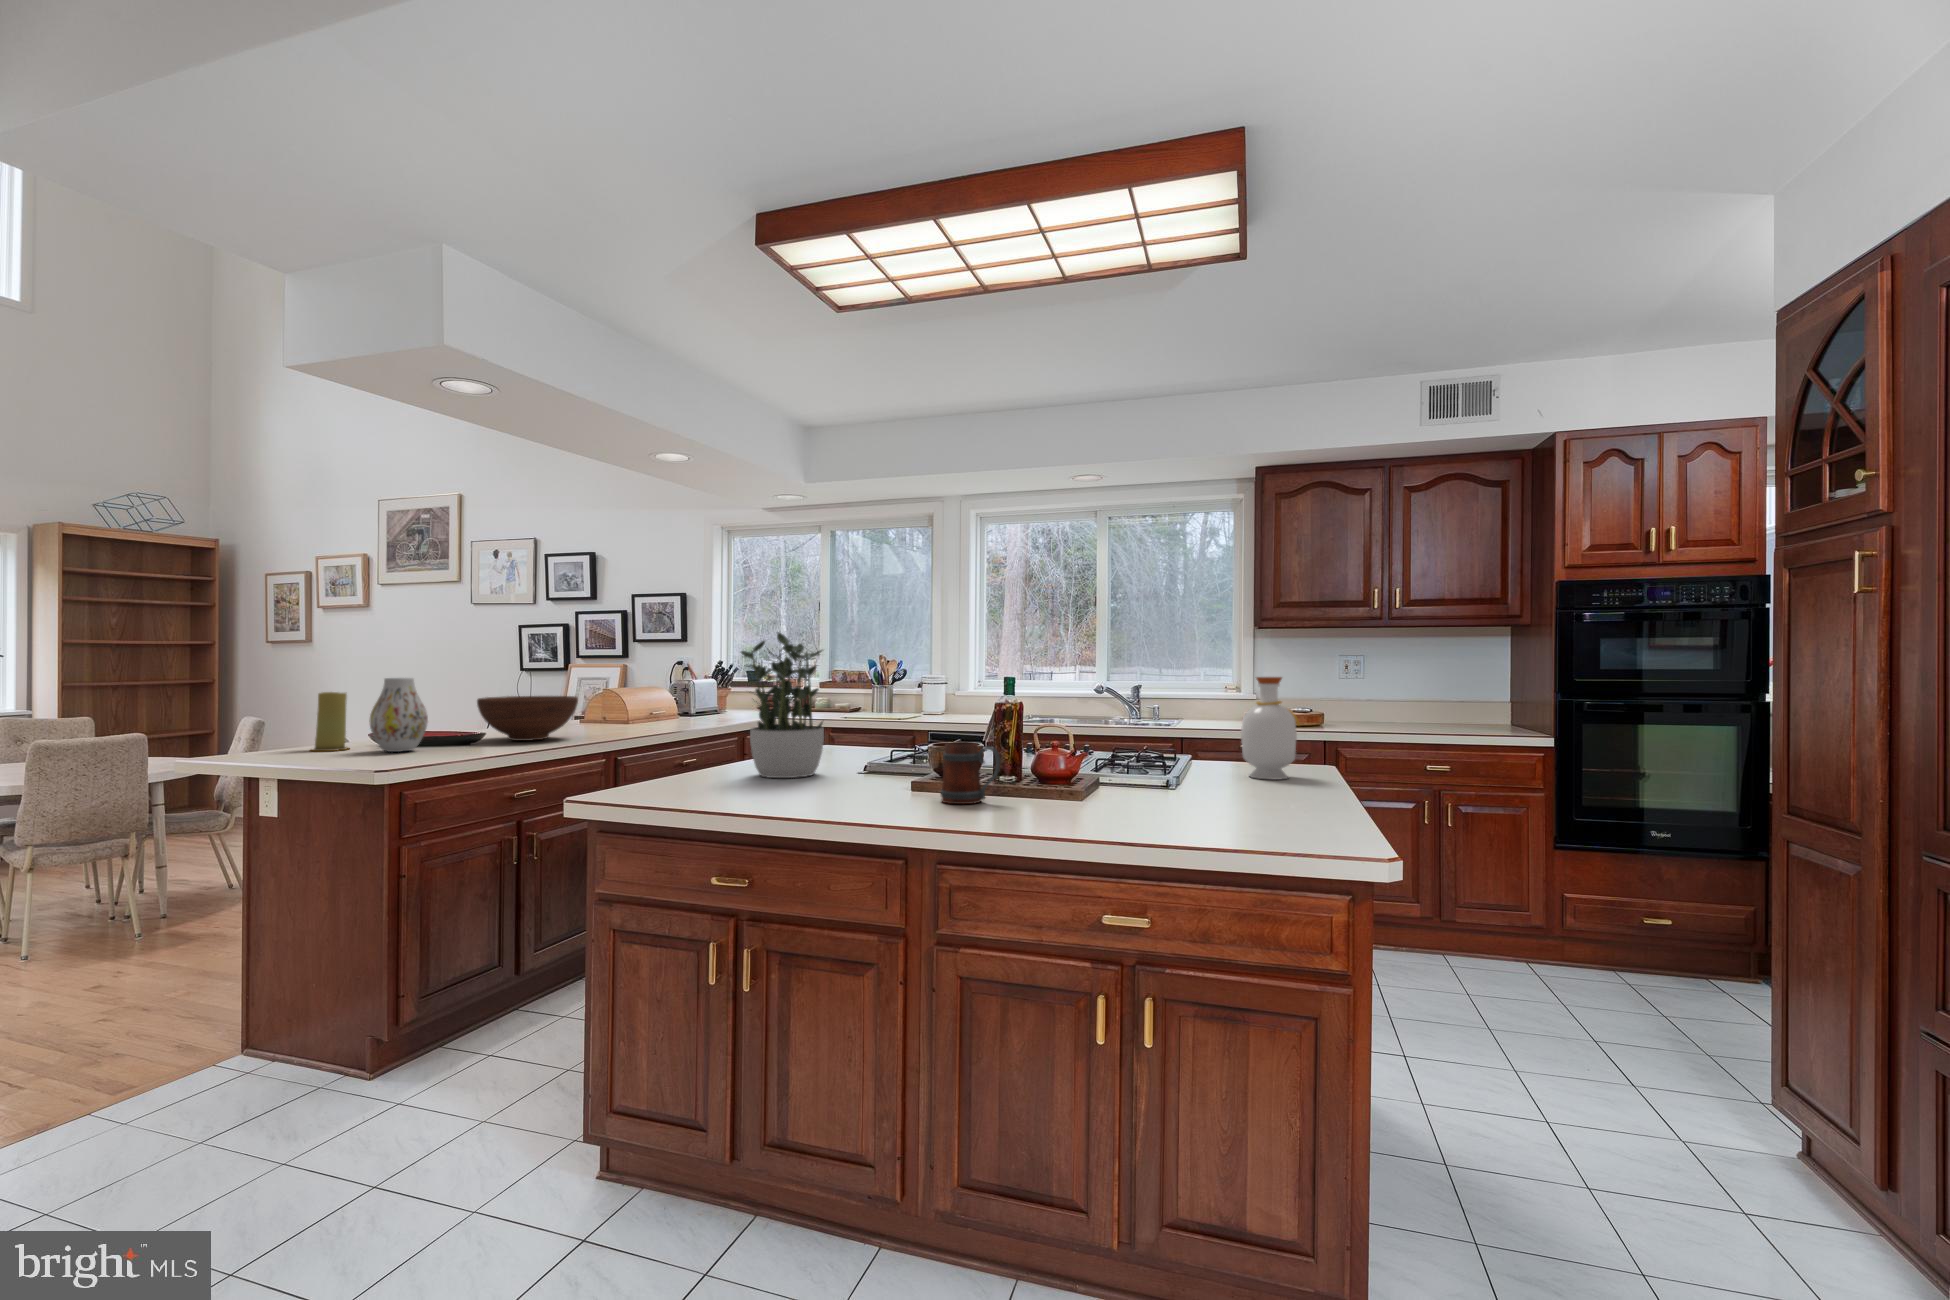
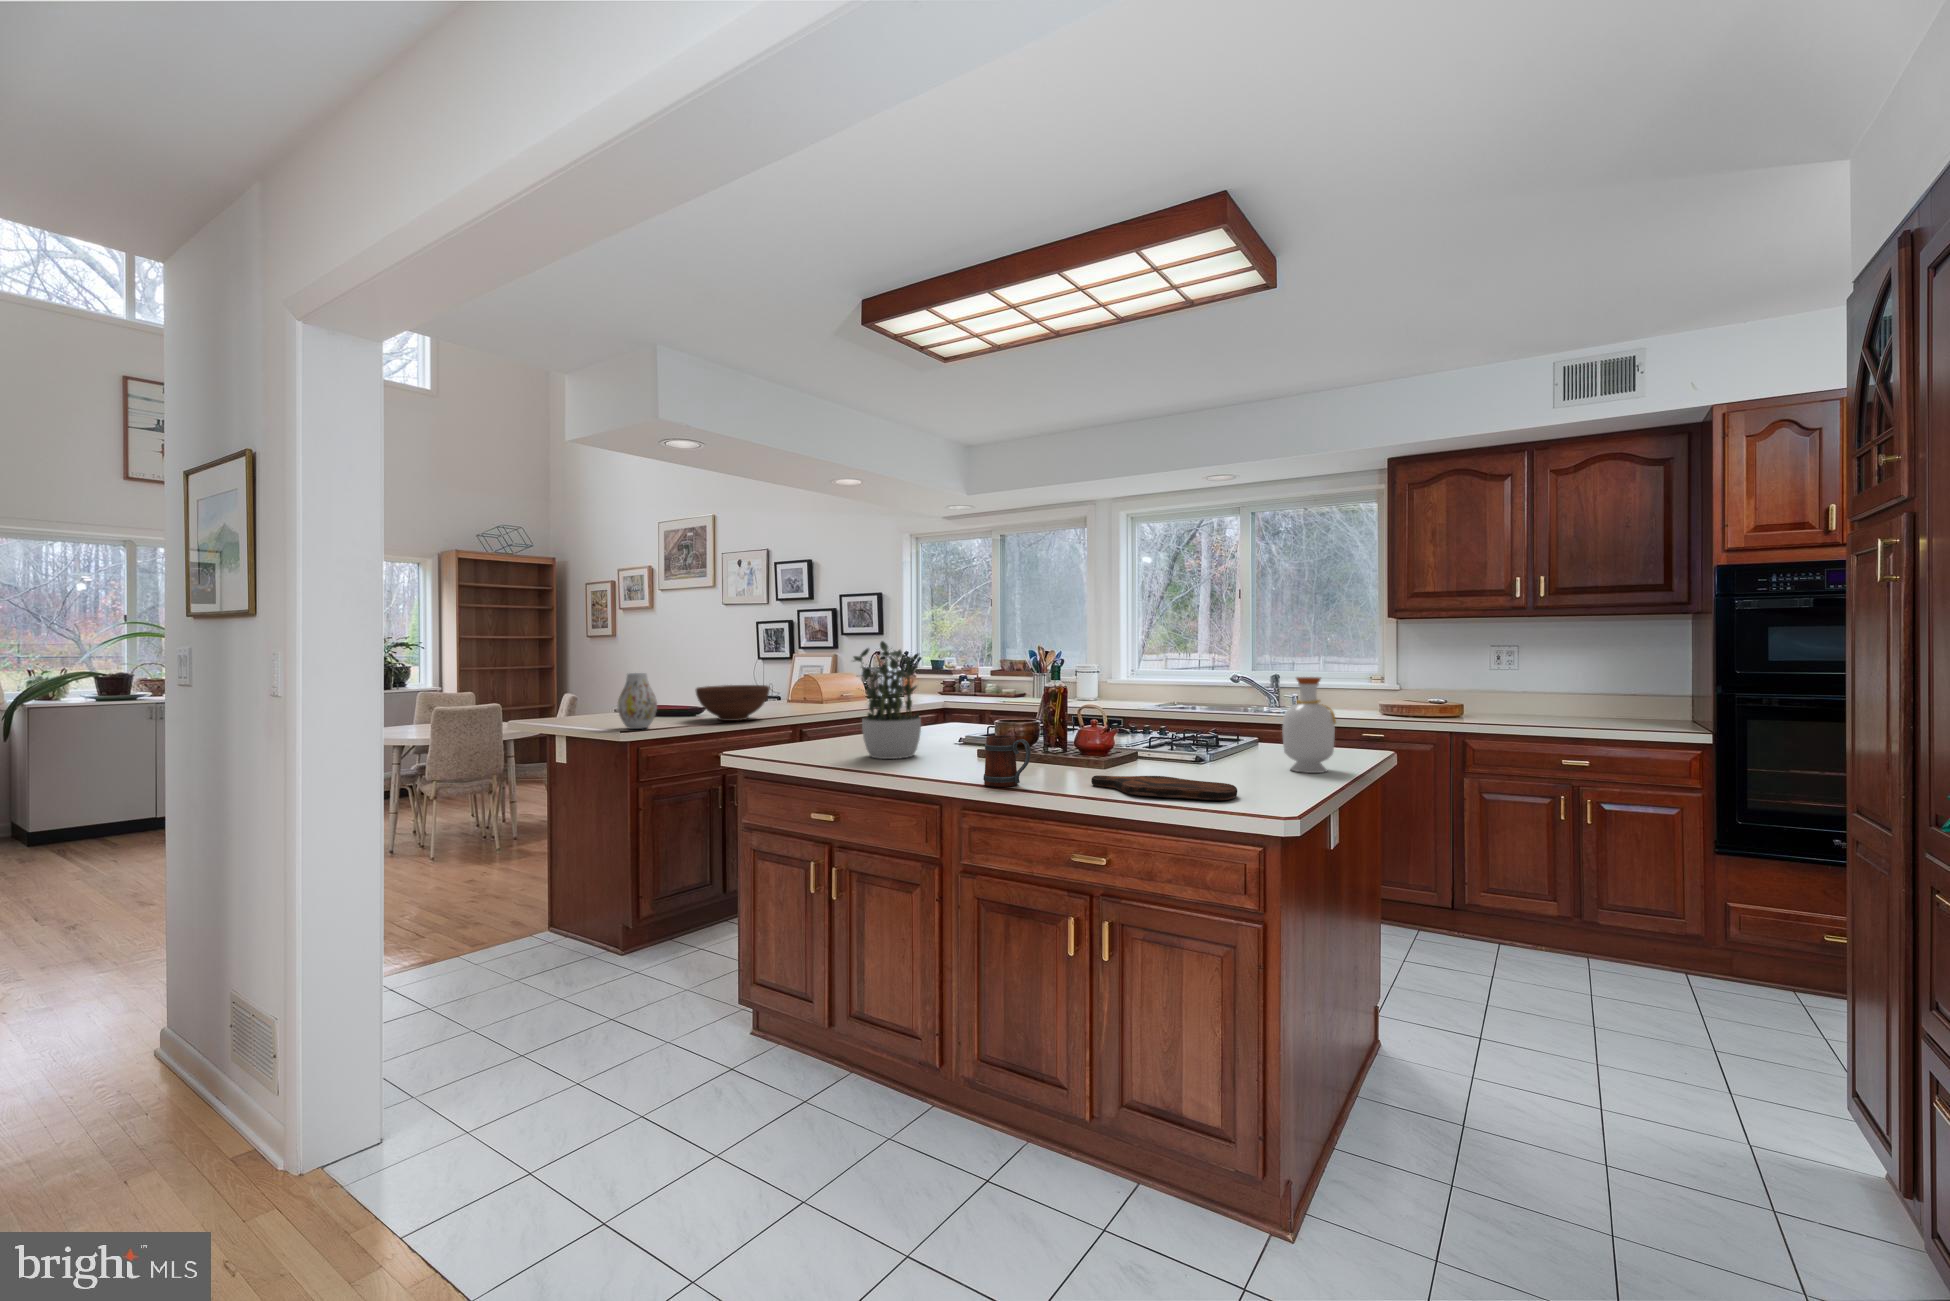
candle: present [311,692,348,751] -> none [581,683,608,728]
cutting board: none [1067,786,1242,810] -> present [1091,775,1237,800]

